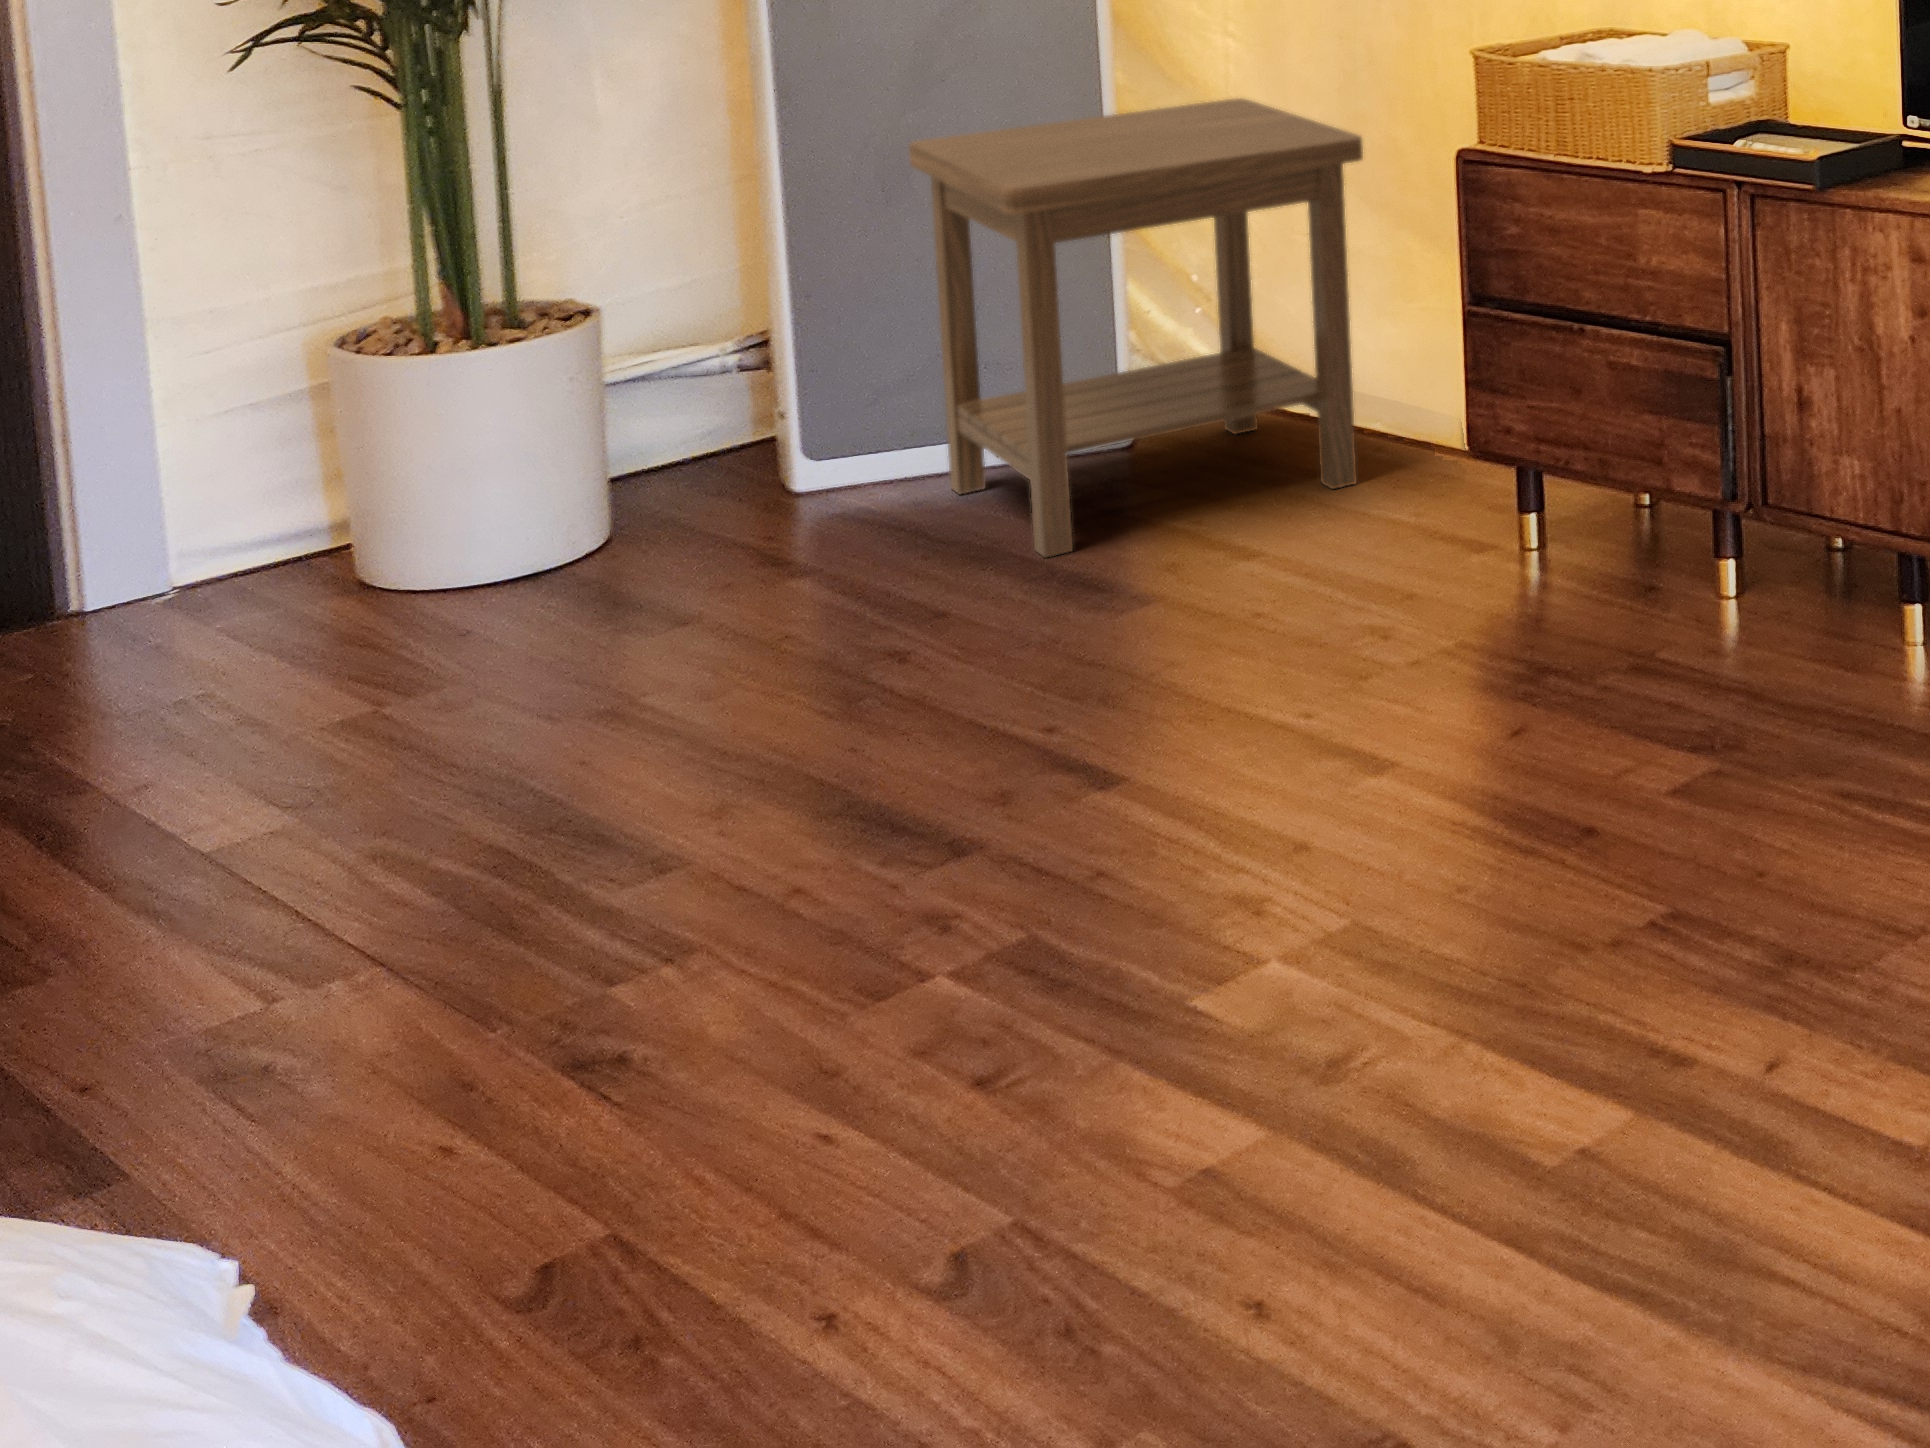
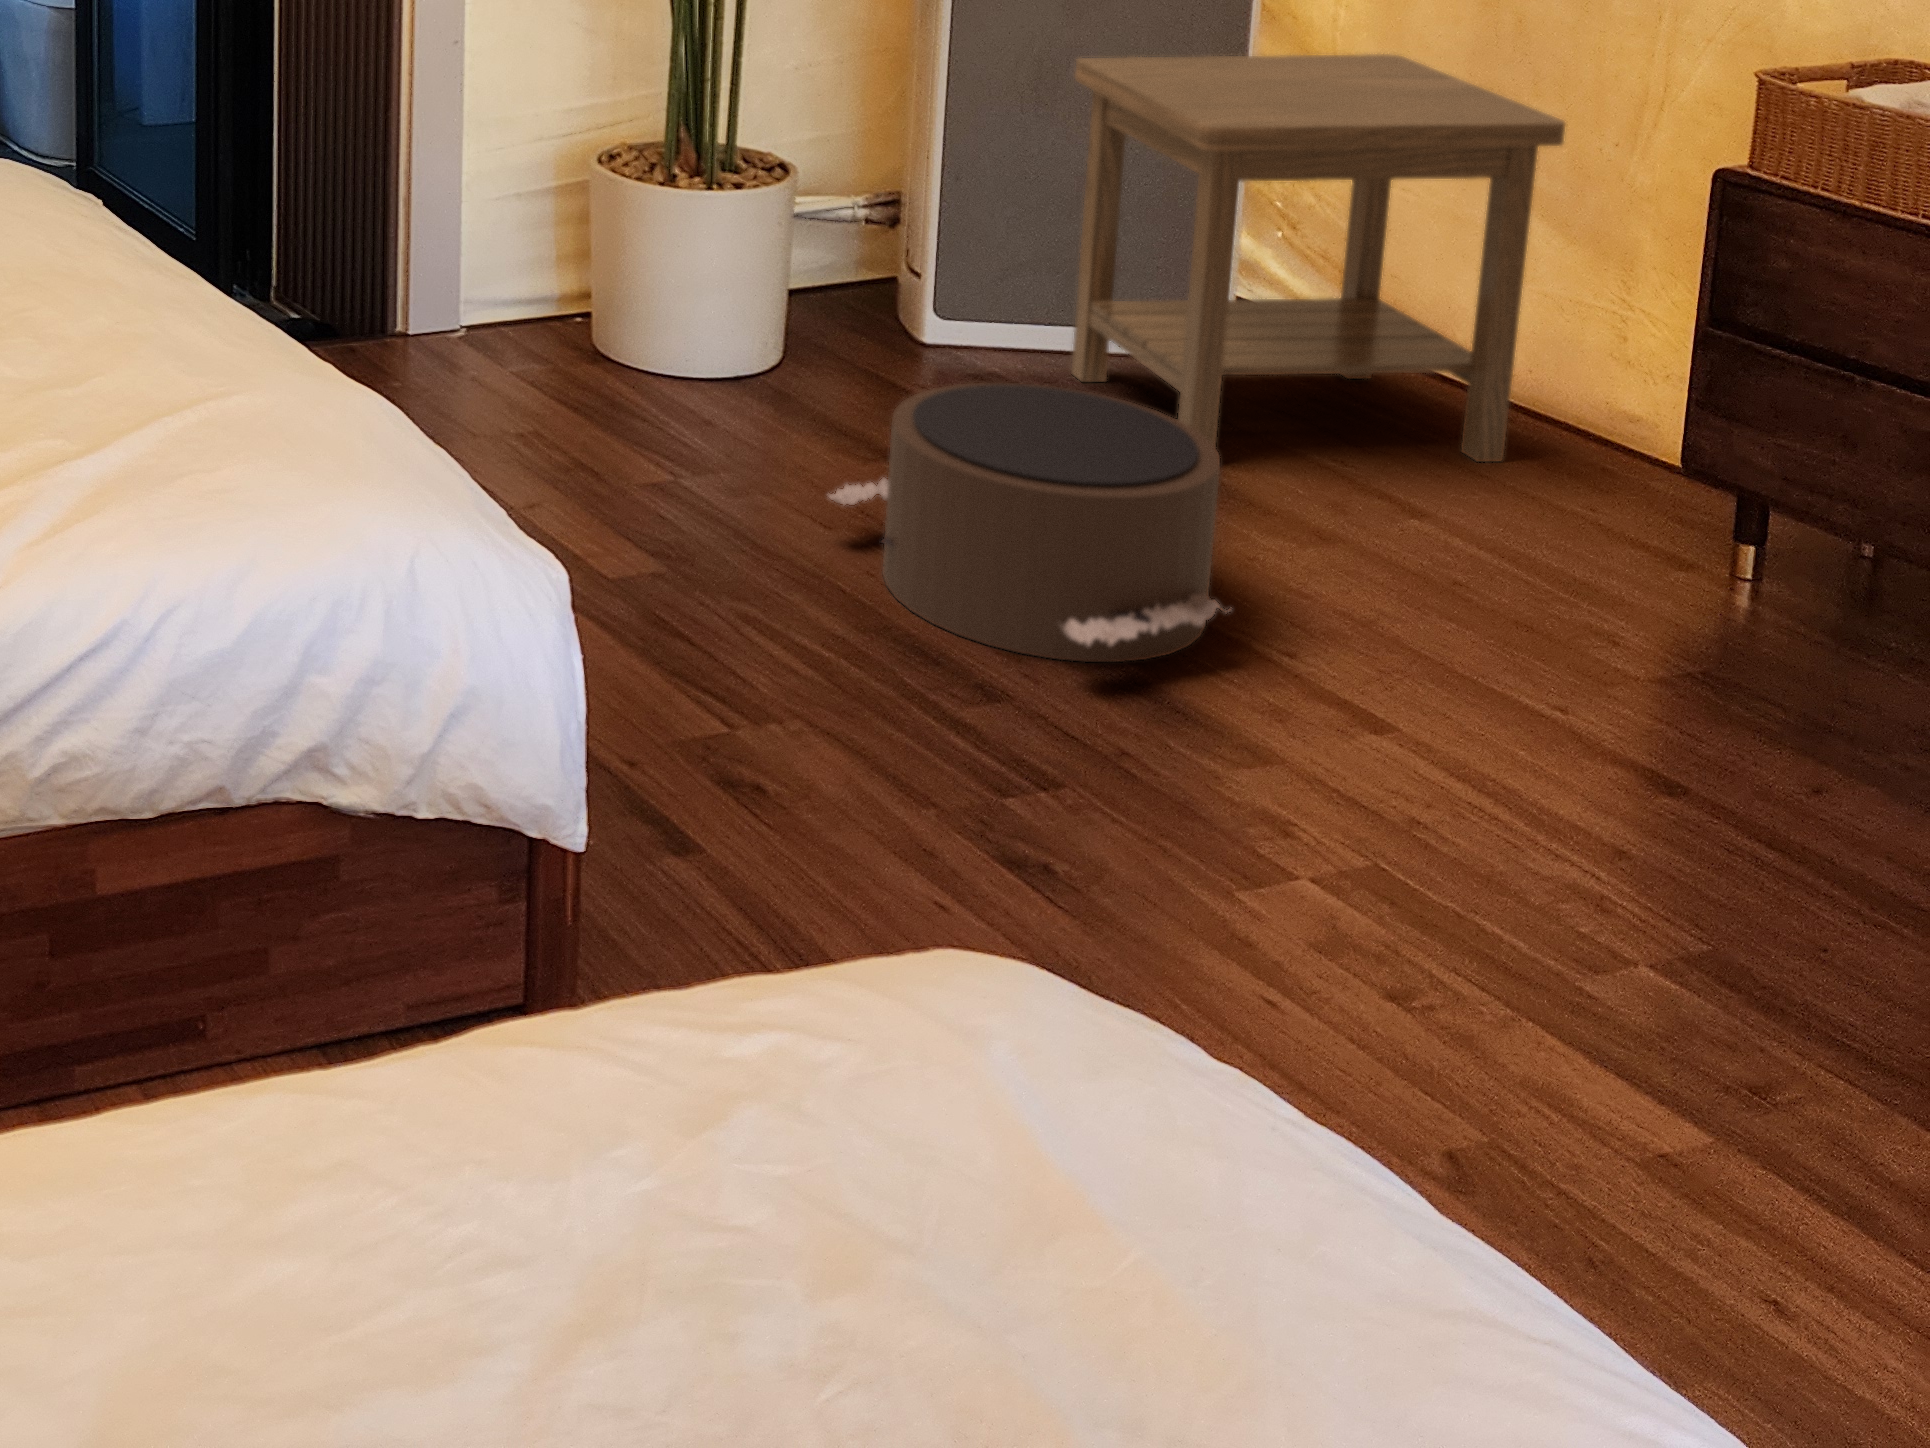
pouf: none [576,498,1015,815] -> present [829,383,1226,662]

